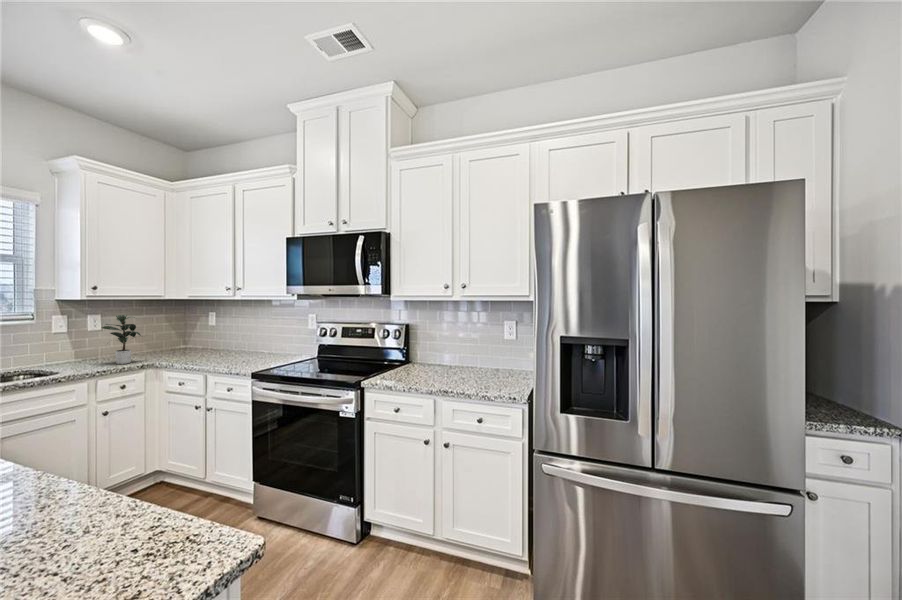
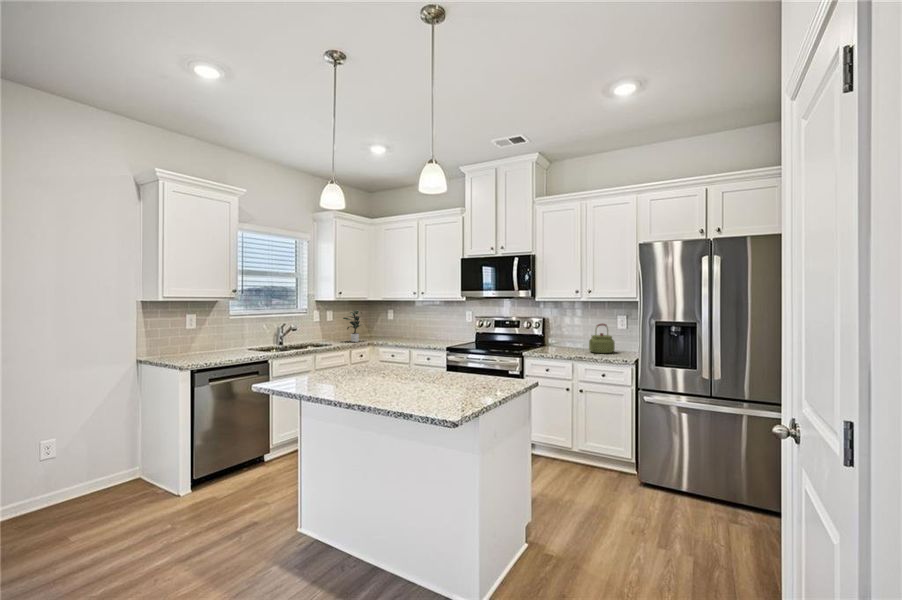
kettle: none [462,335,499,381] -> present [589,324,615,353]

